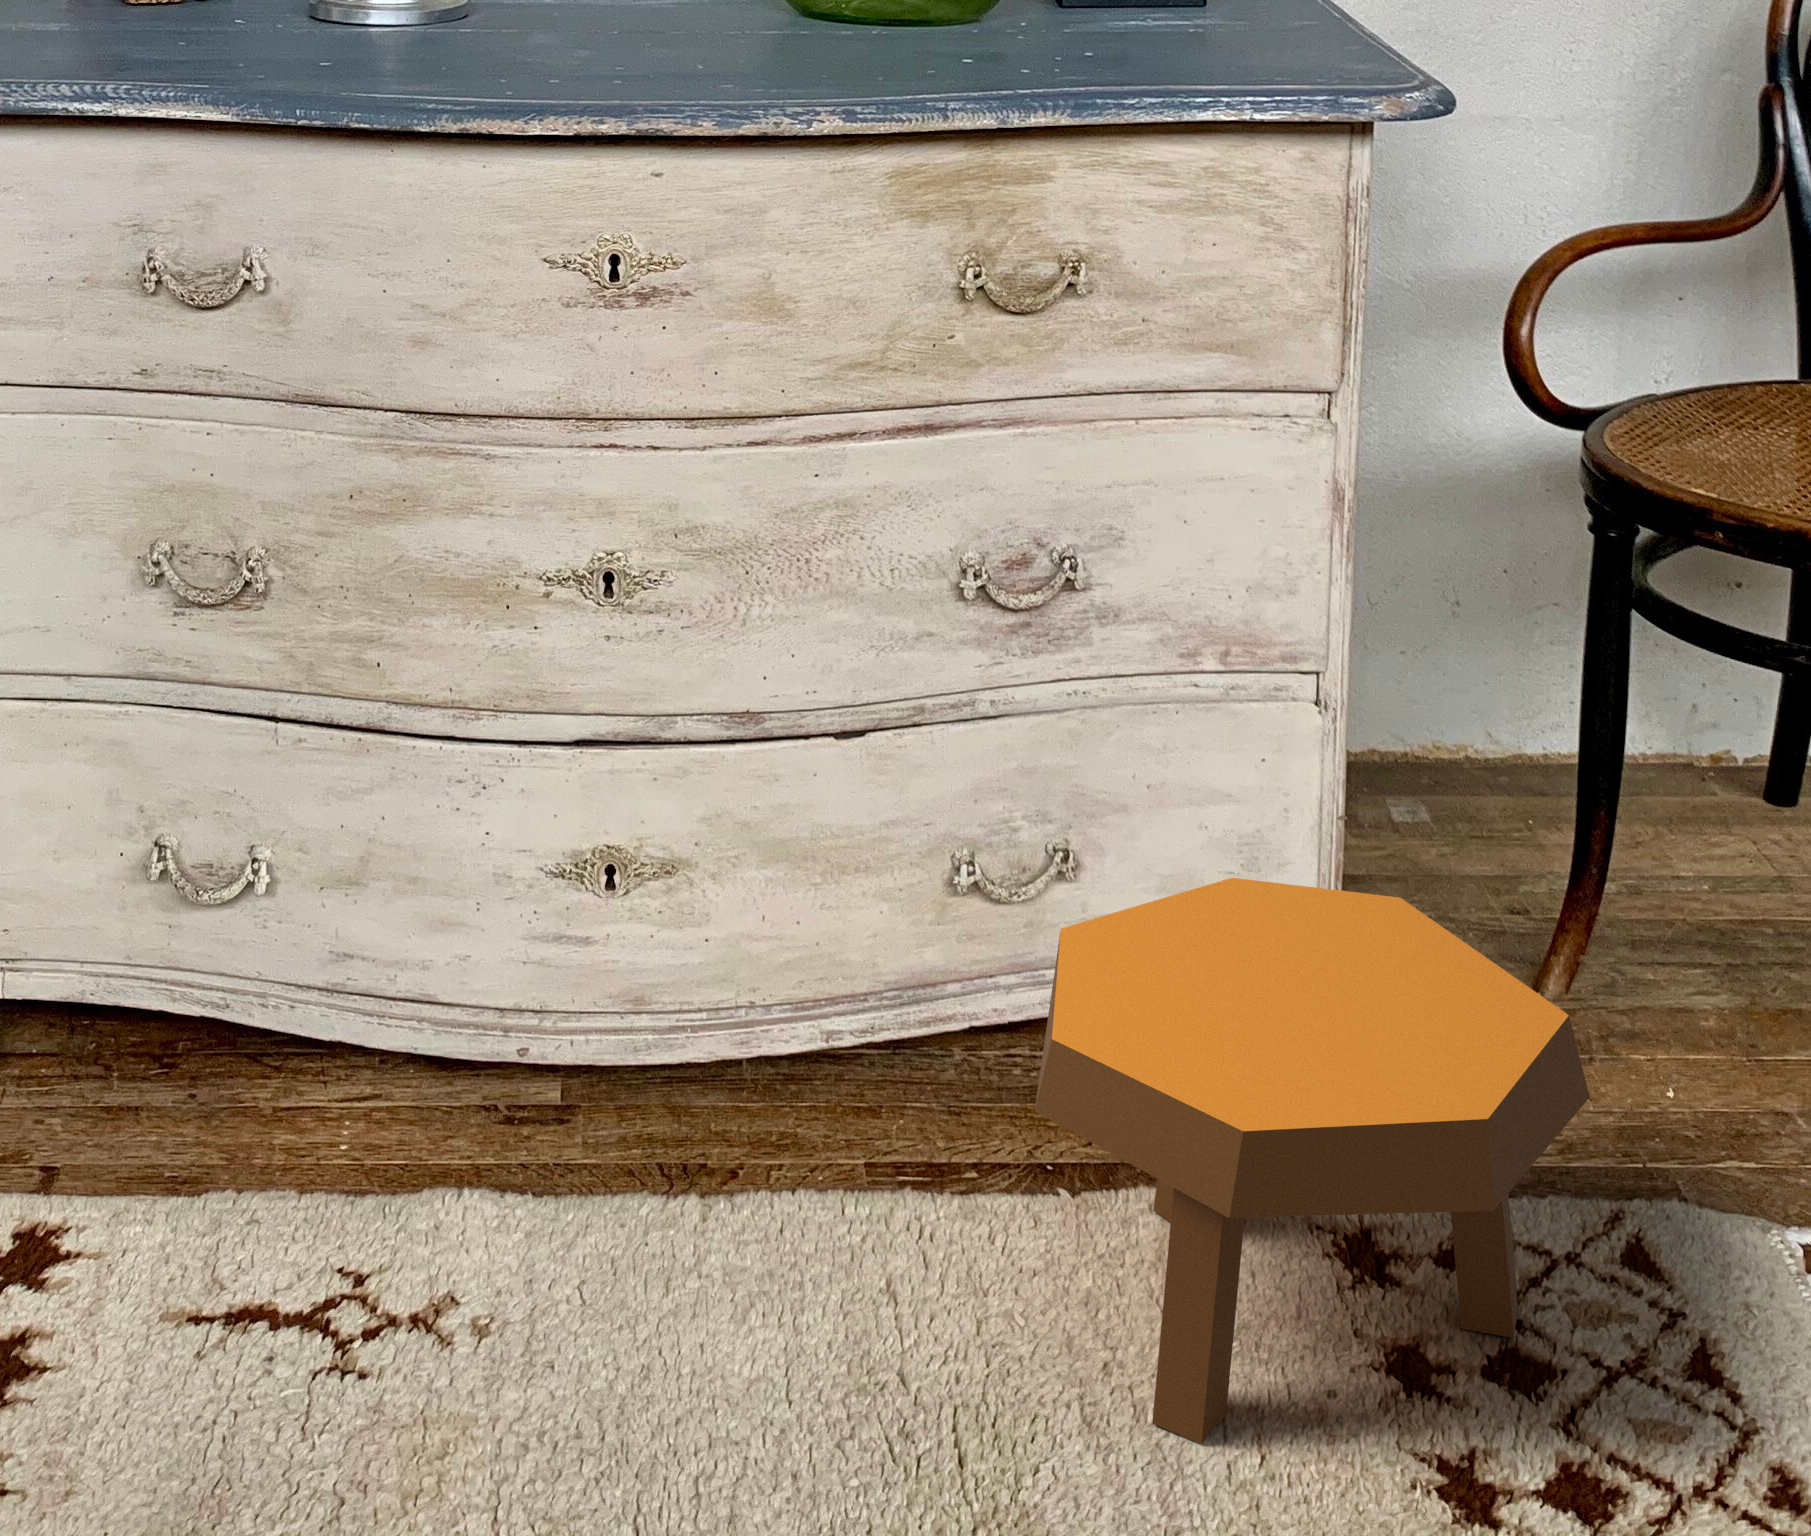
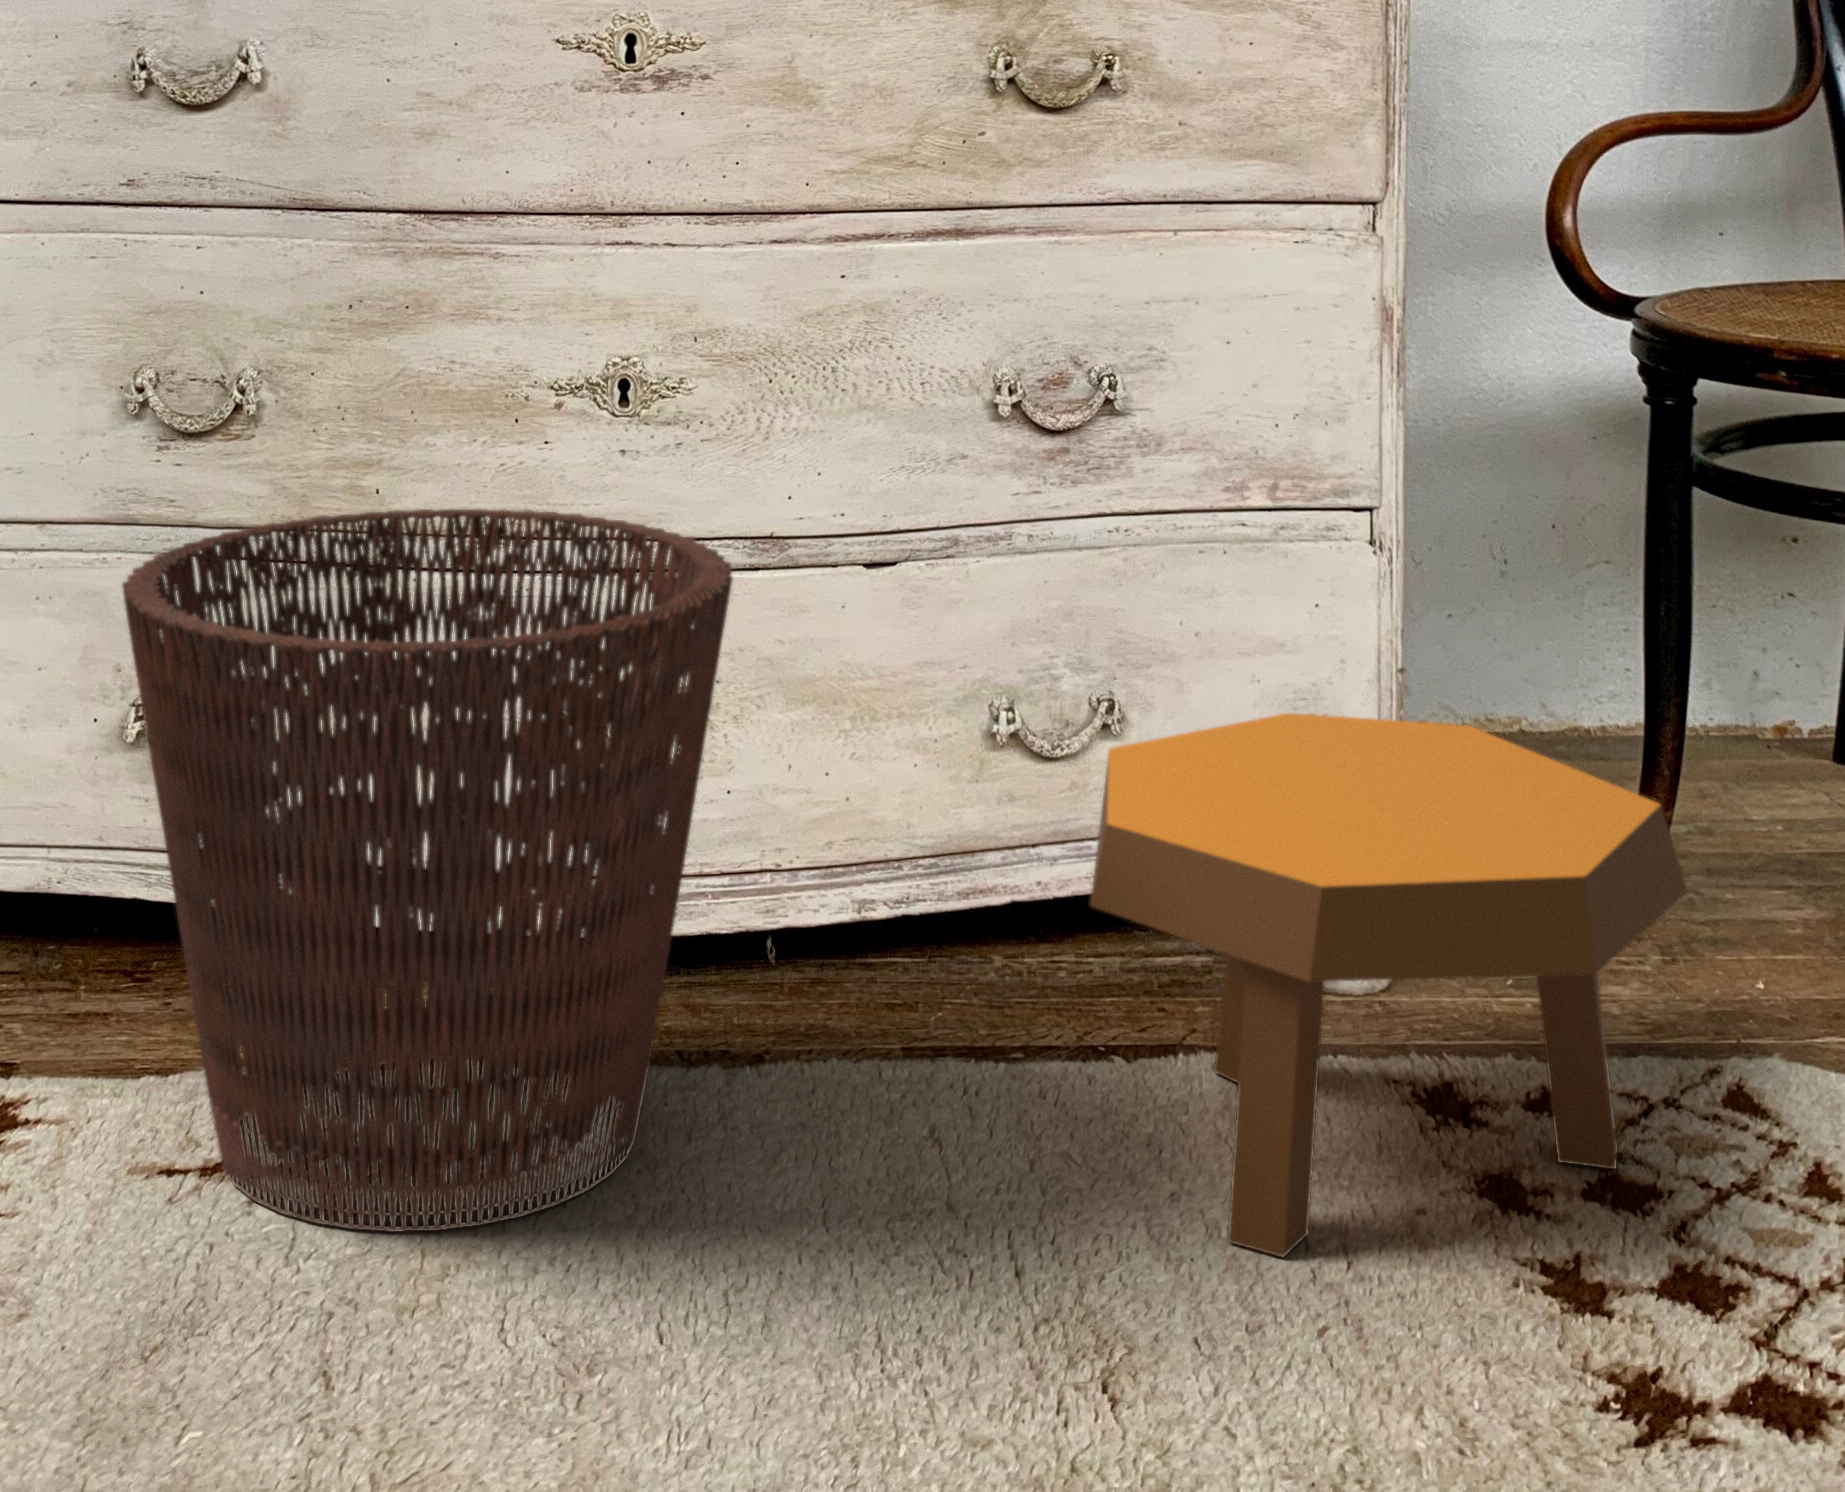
basket: none [142,689,708,1401] -> present [122,509,733,1232]

